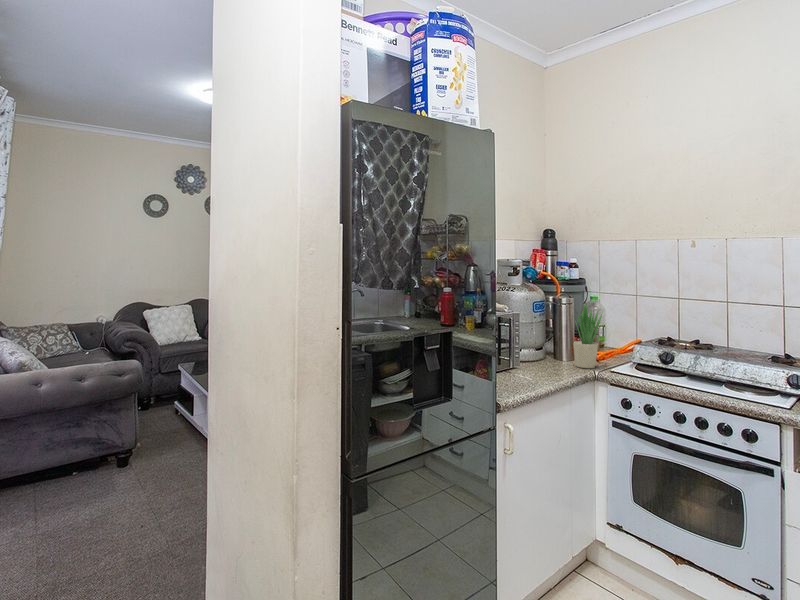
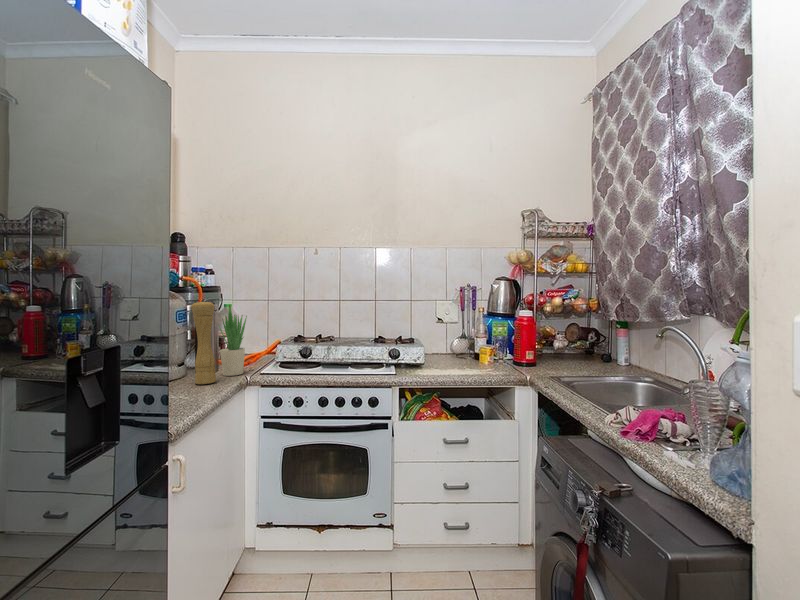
pepper mill: none [547,296,568,372] -> present [191,301,216,384]

